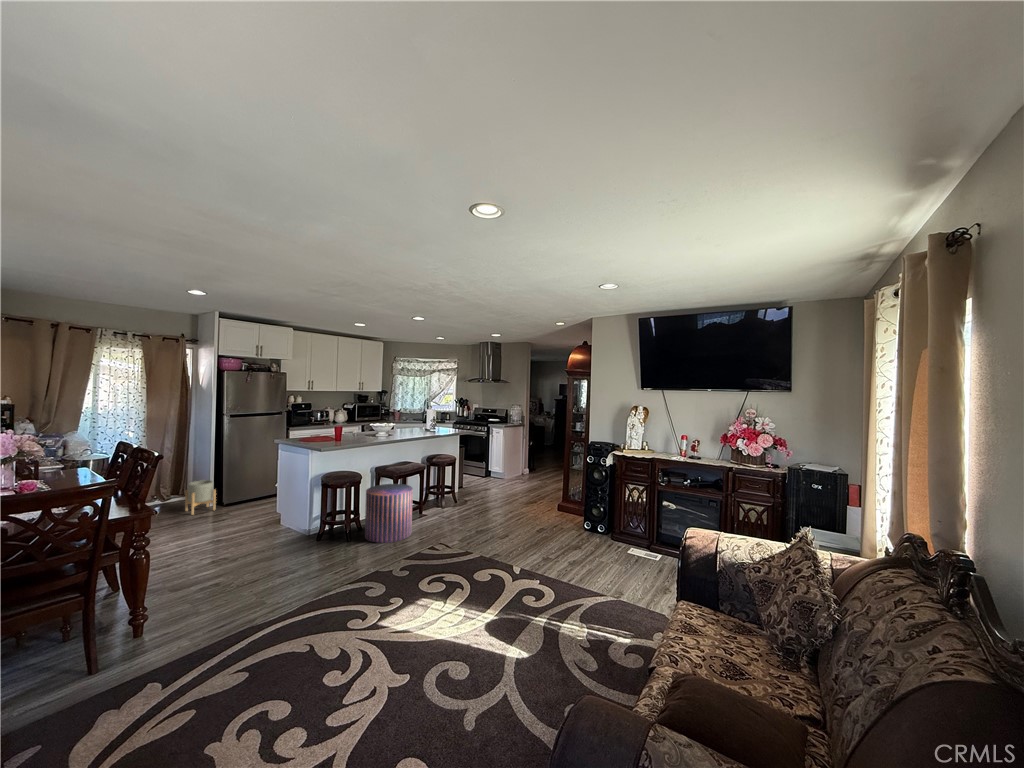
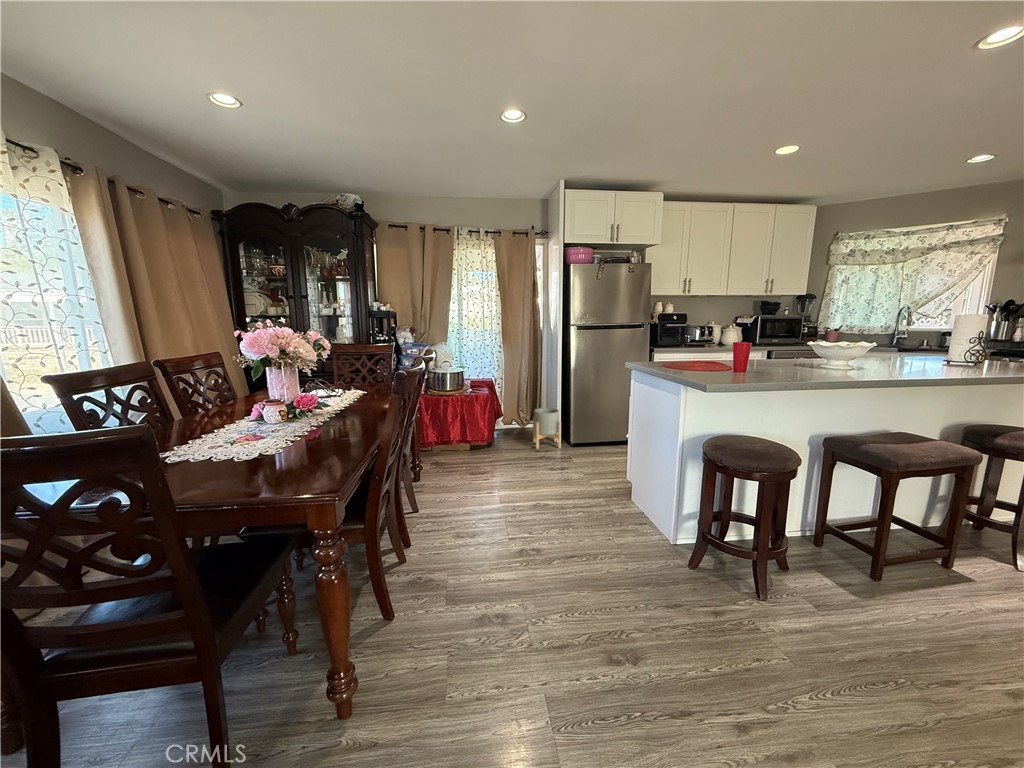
pouf: present [365,484,413,543] -> none [801,480,985,666]

